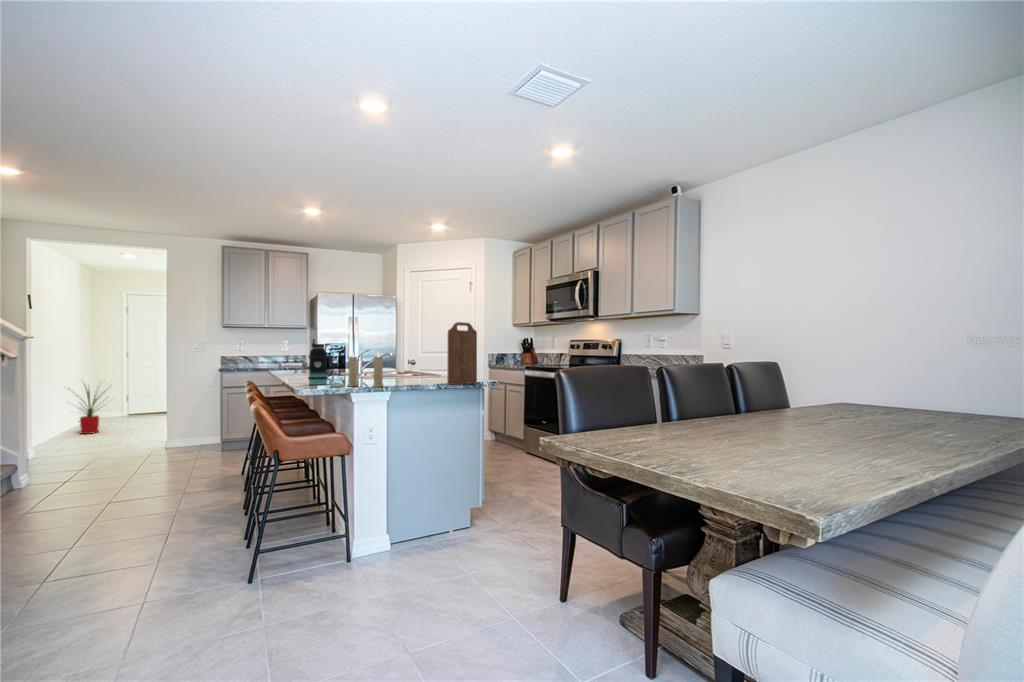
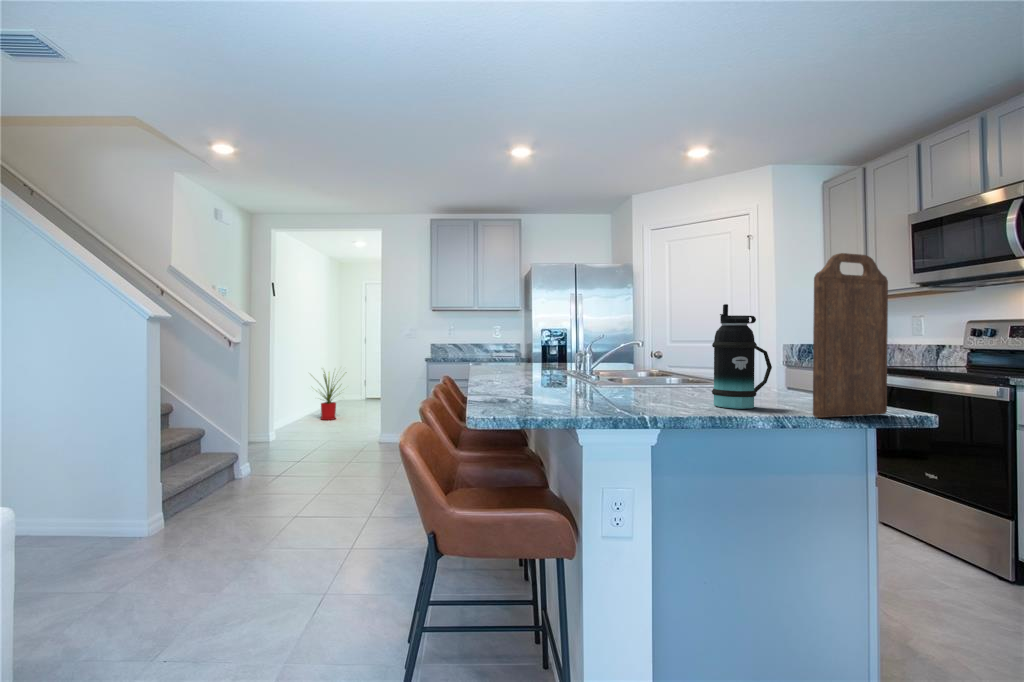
bottle: present [308,339,335,385] -> present [712,304,772,409]
candle: present [347,353,383,387] -> none [561,327,648,417]

